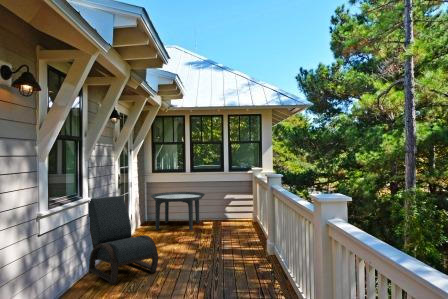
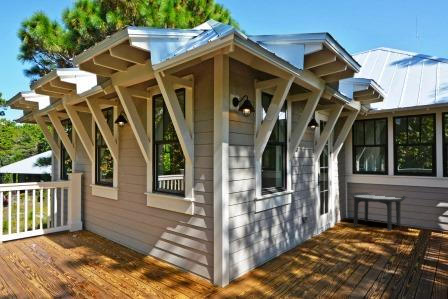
lounge chair: present [89,196,158,285] -> none [289,191,348,261]

